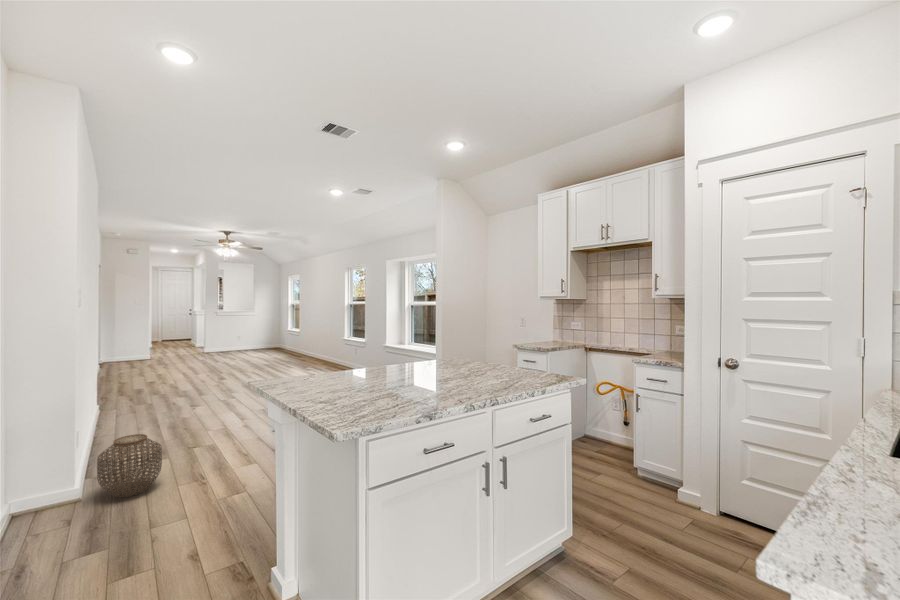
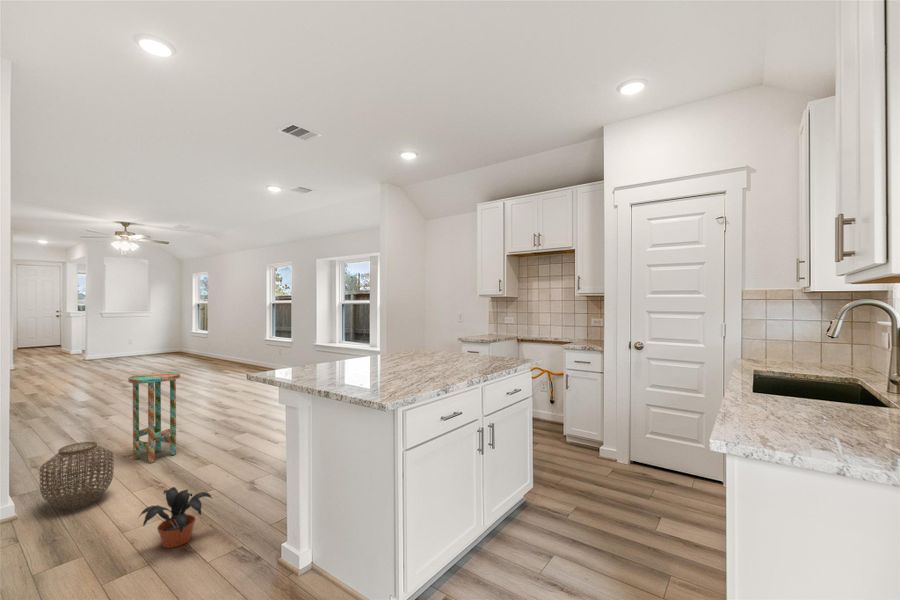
side table: none [189,370,235,456] -> present [128,372,180,463]
potted plant: none [150,490,225,553] -> present [140,487,212,548]

